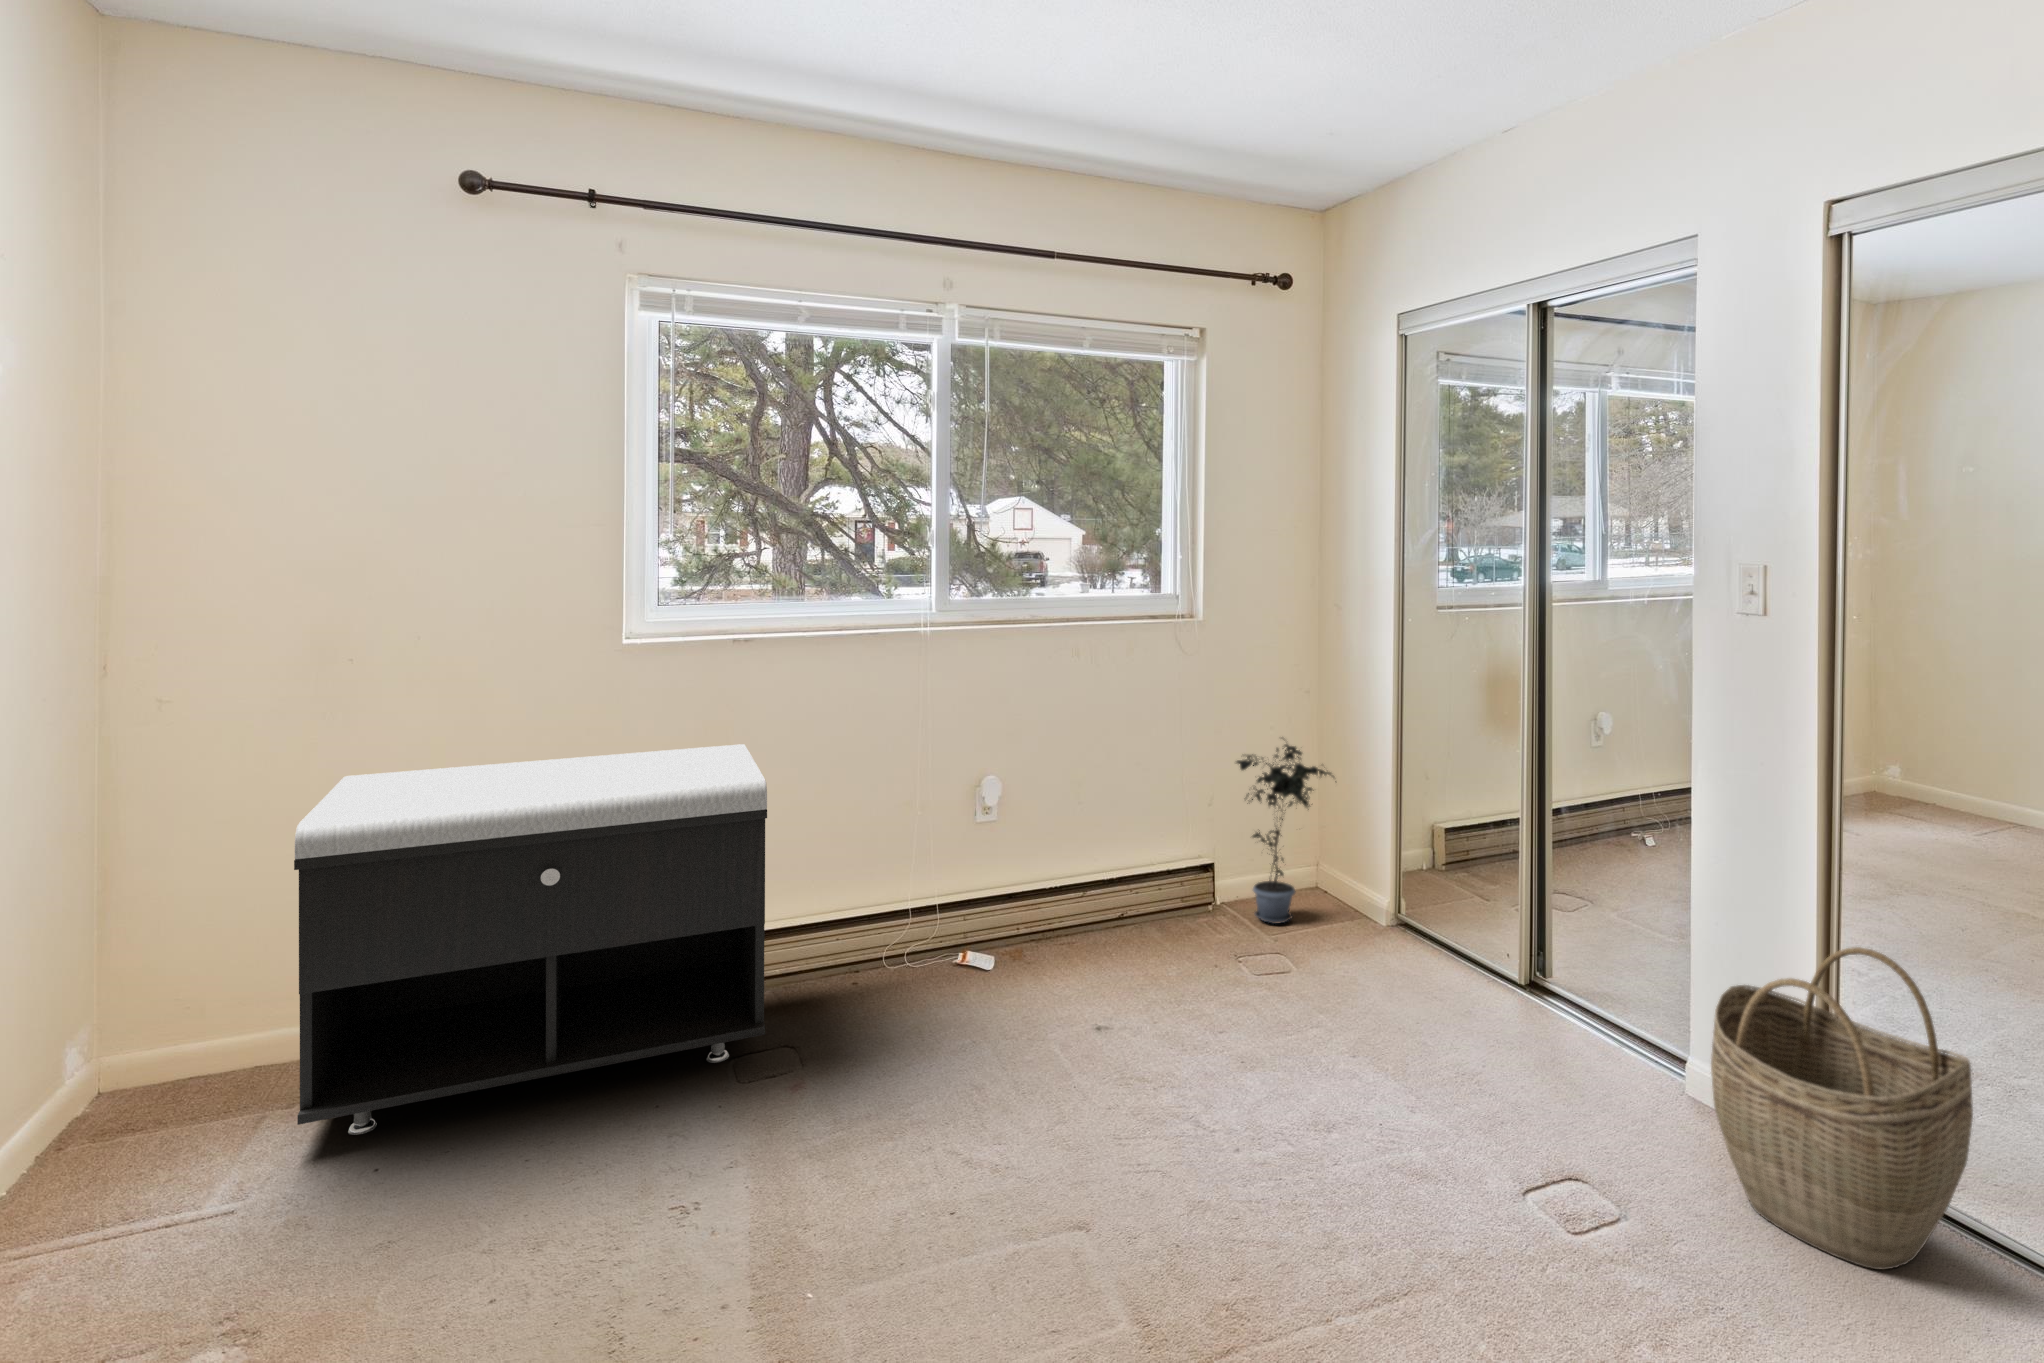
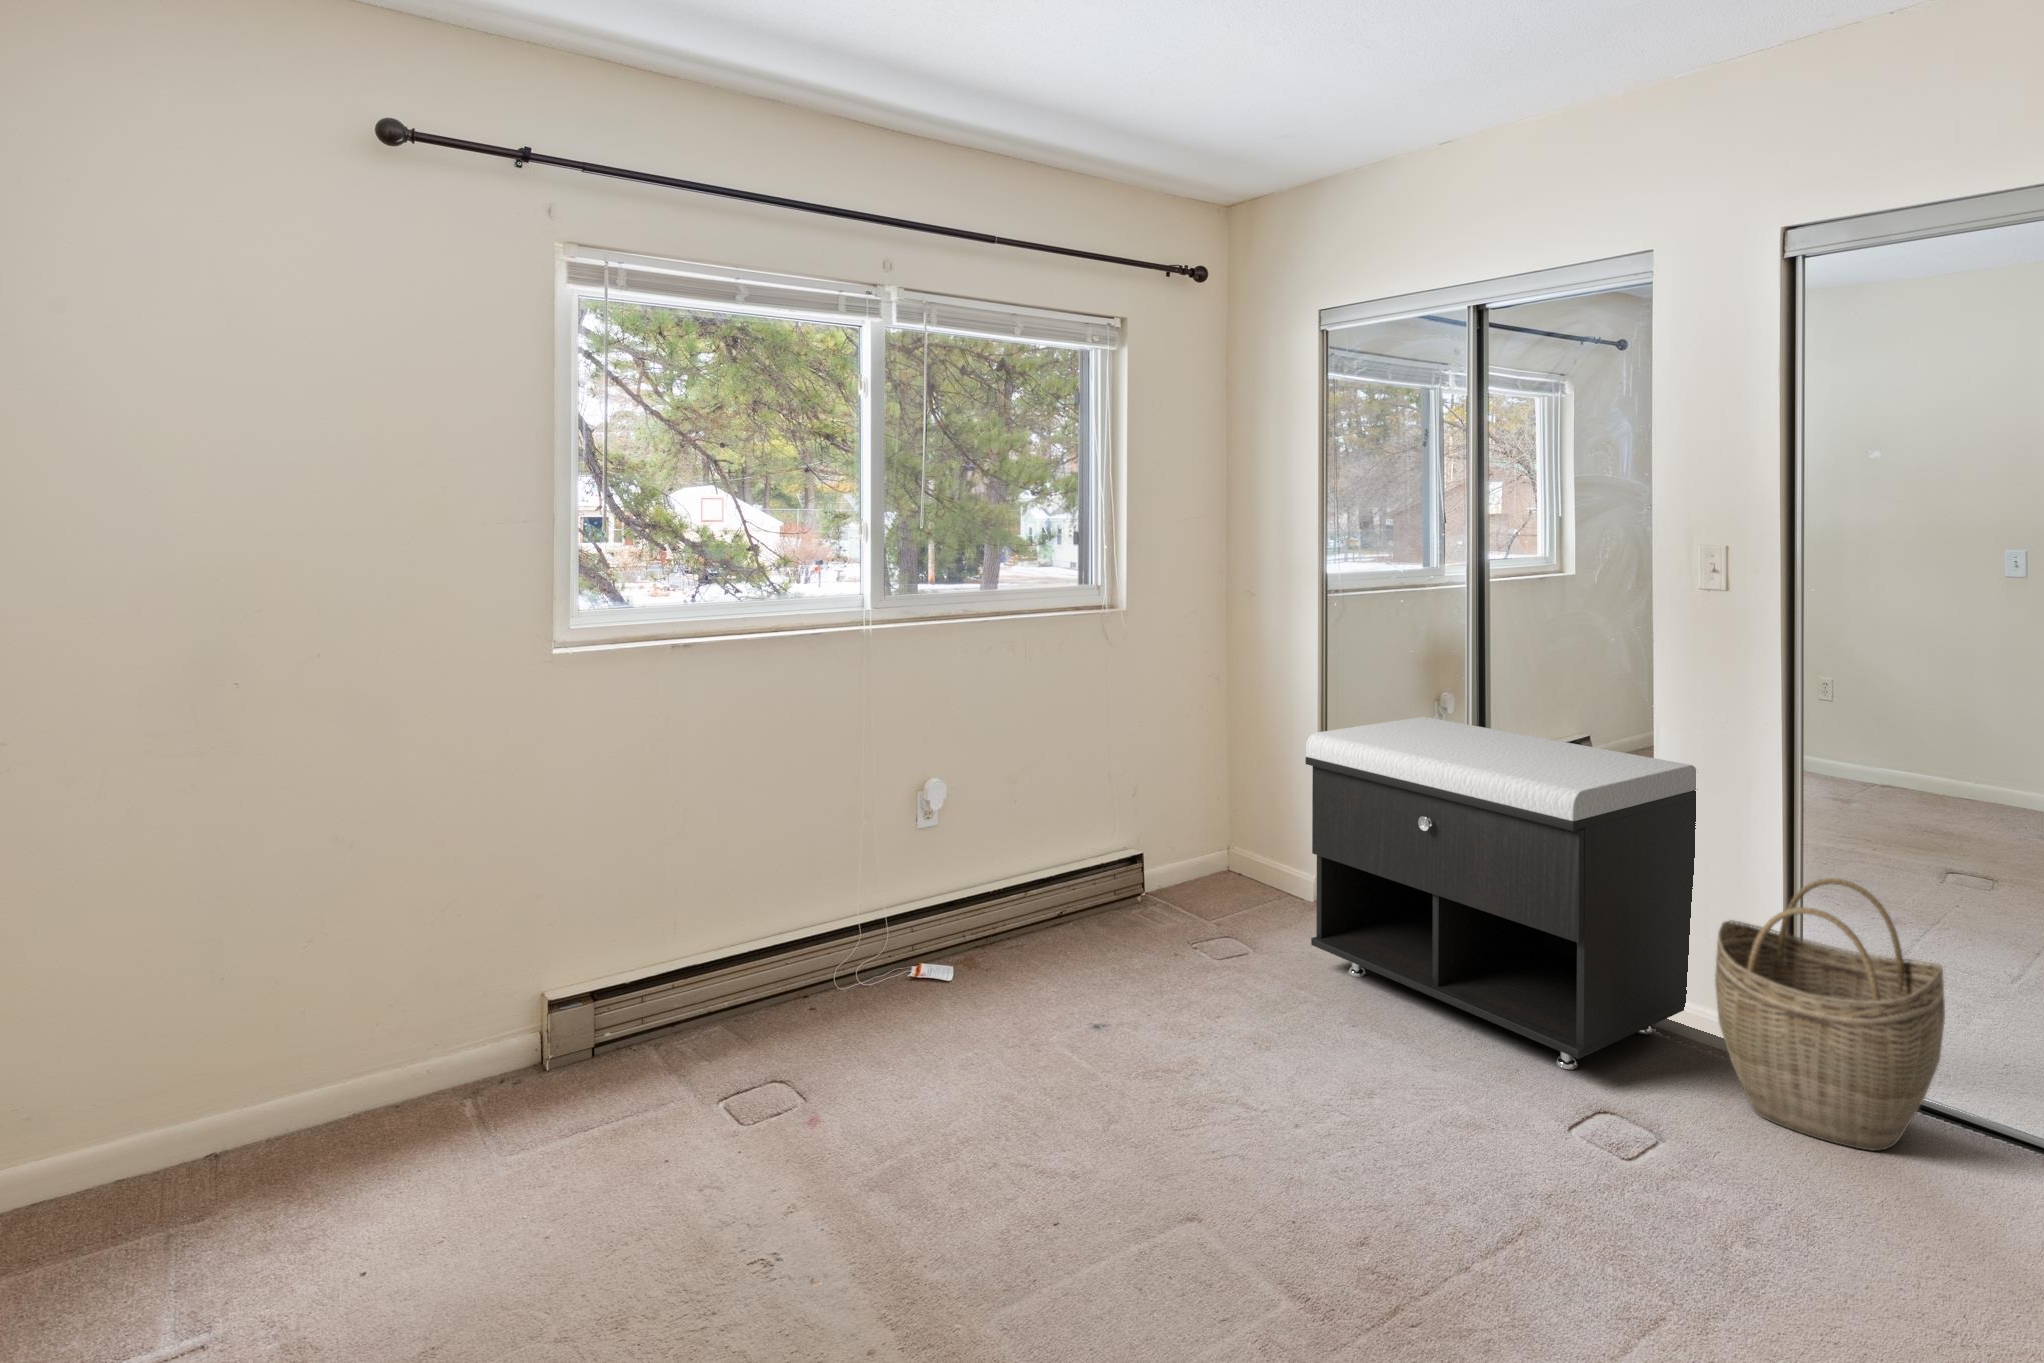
storage bench: present [294,744,767,1135] -> present [1305,717,1698,1069]
potted plant: present [1237,744,1336,923] -> none [1157,727,1268,912]

